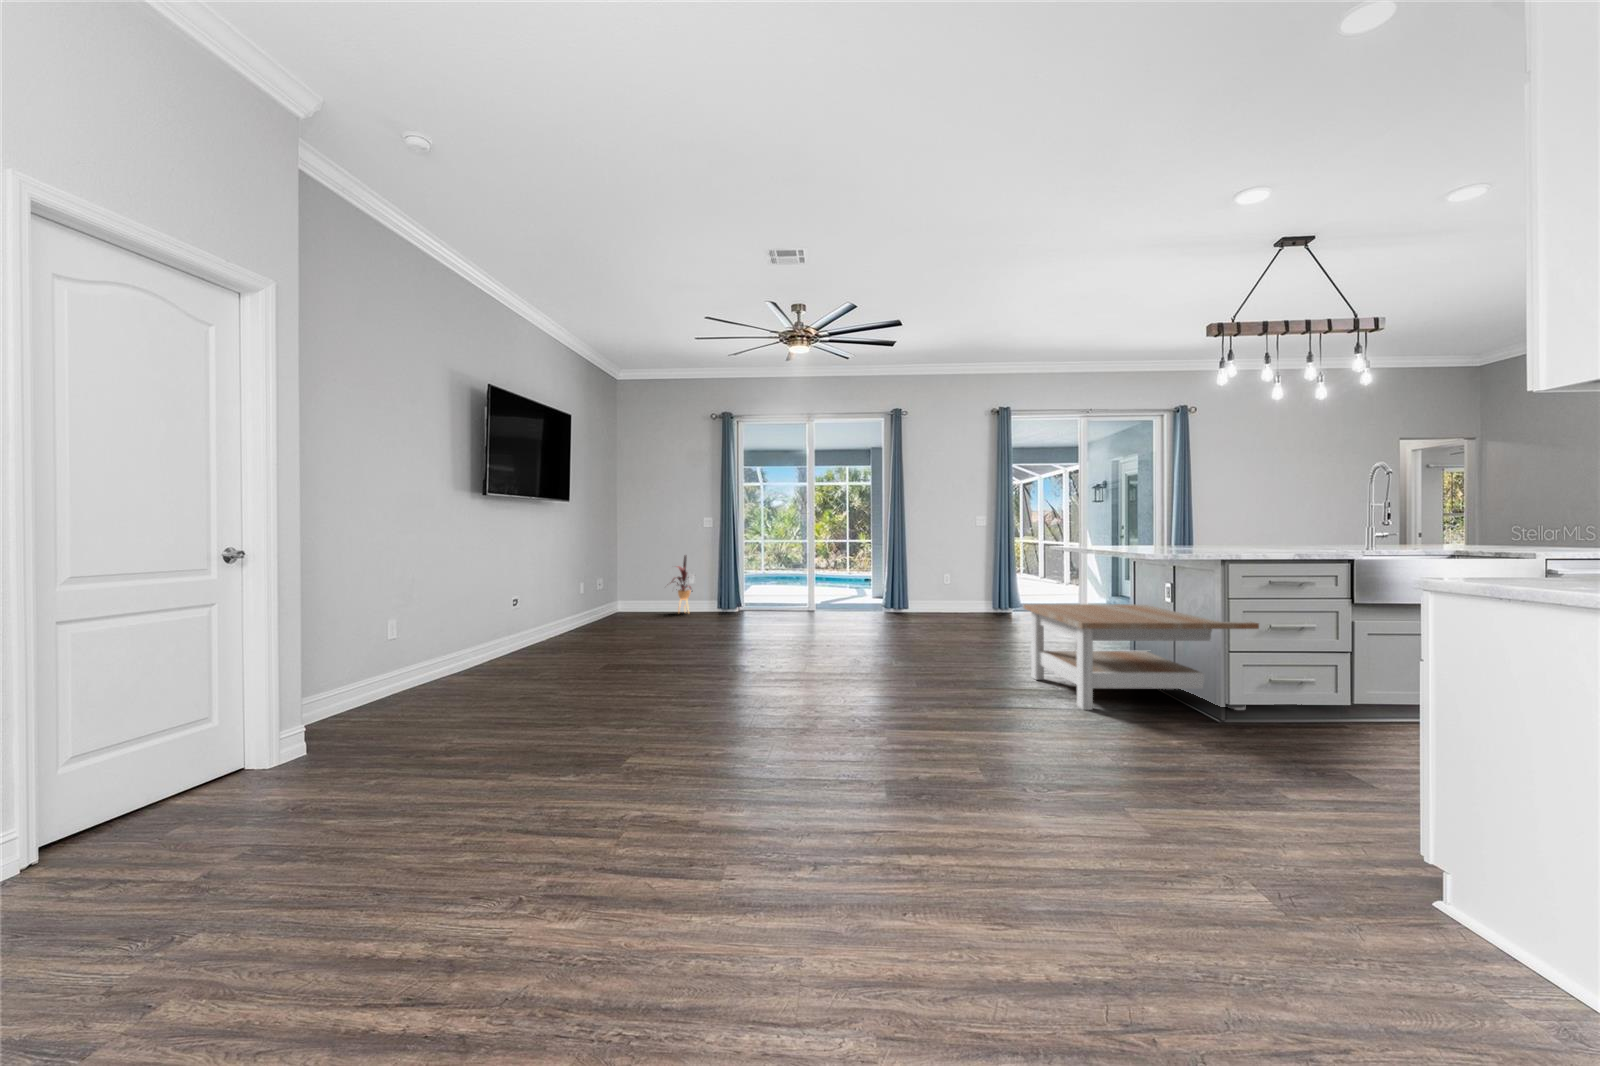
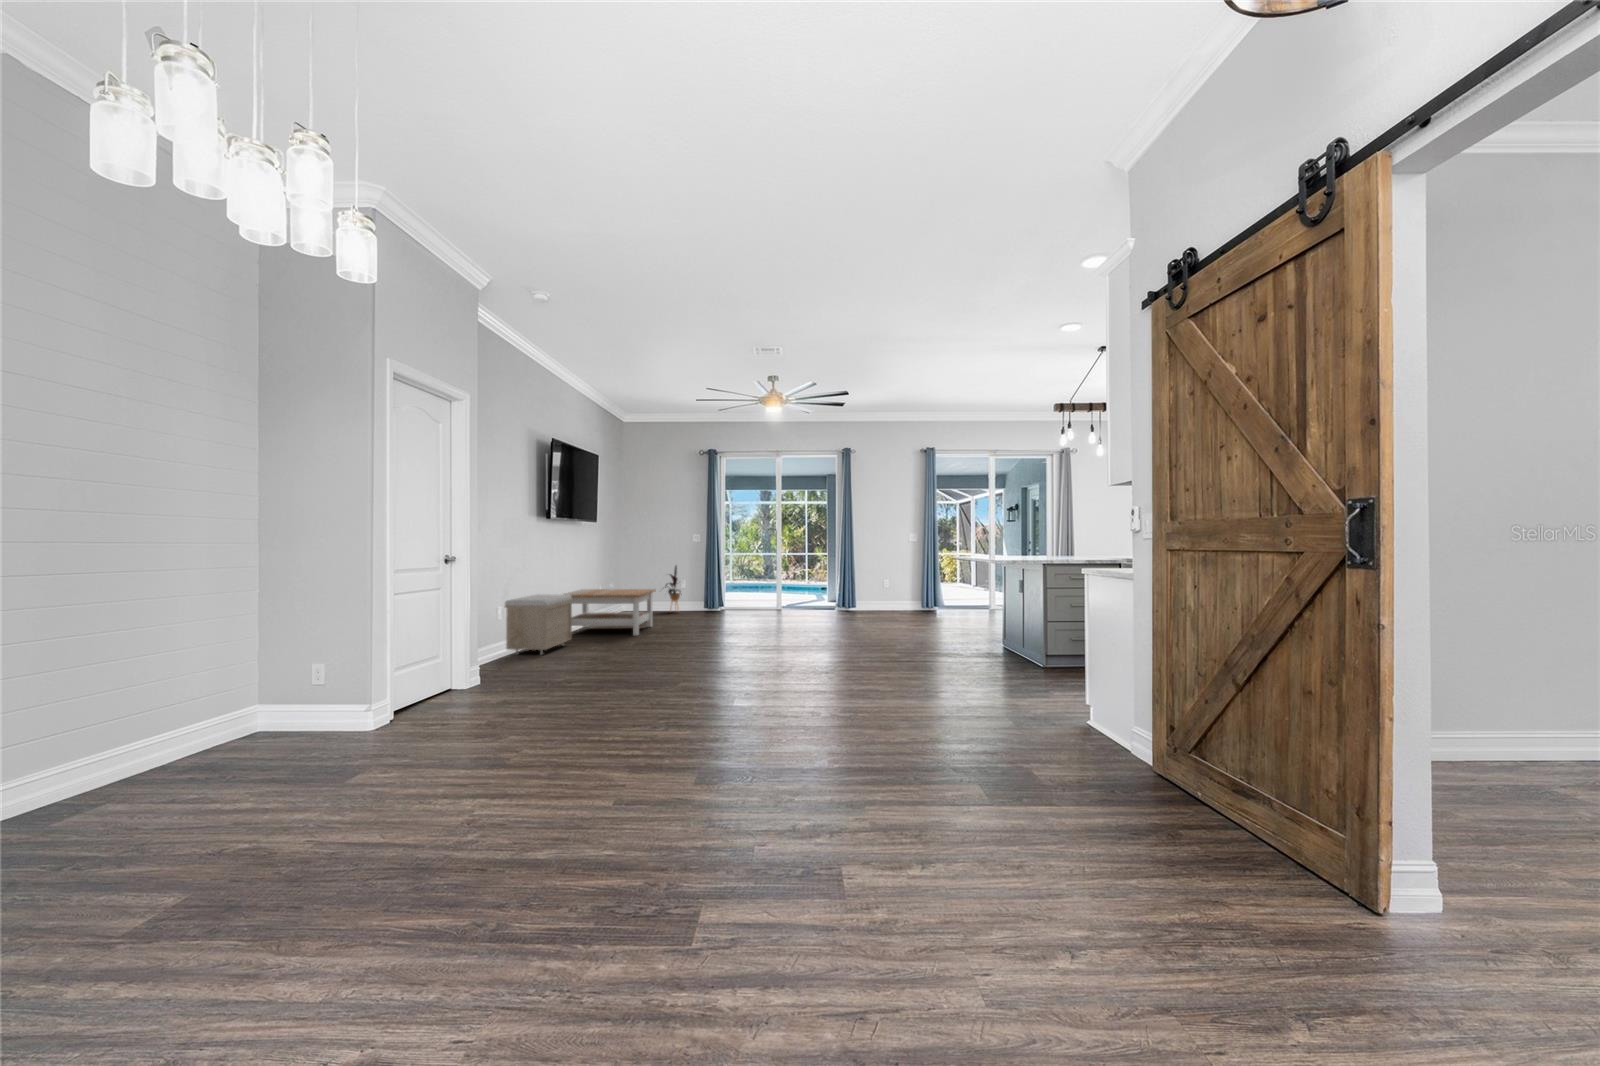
storage bench: none [416,592,527,683] -> present [505,594,572,655]
coffee table: present [1024,604,1259,710] -> present [564,589,656,635]

